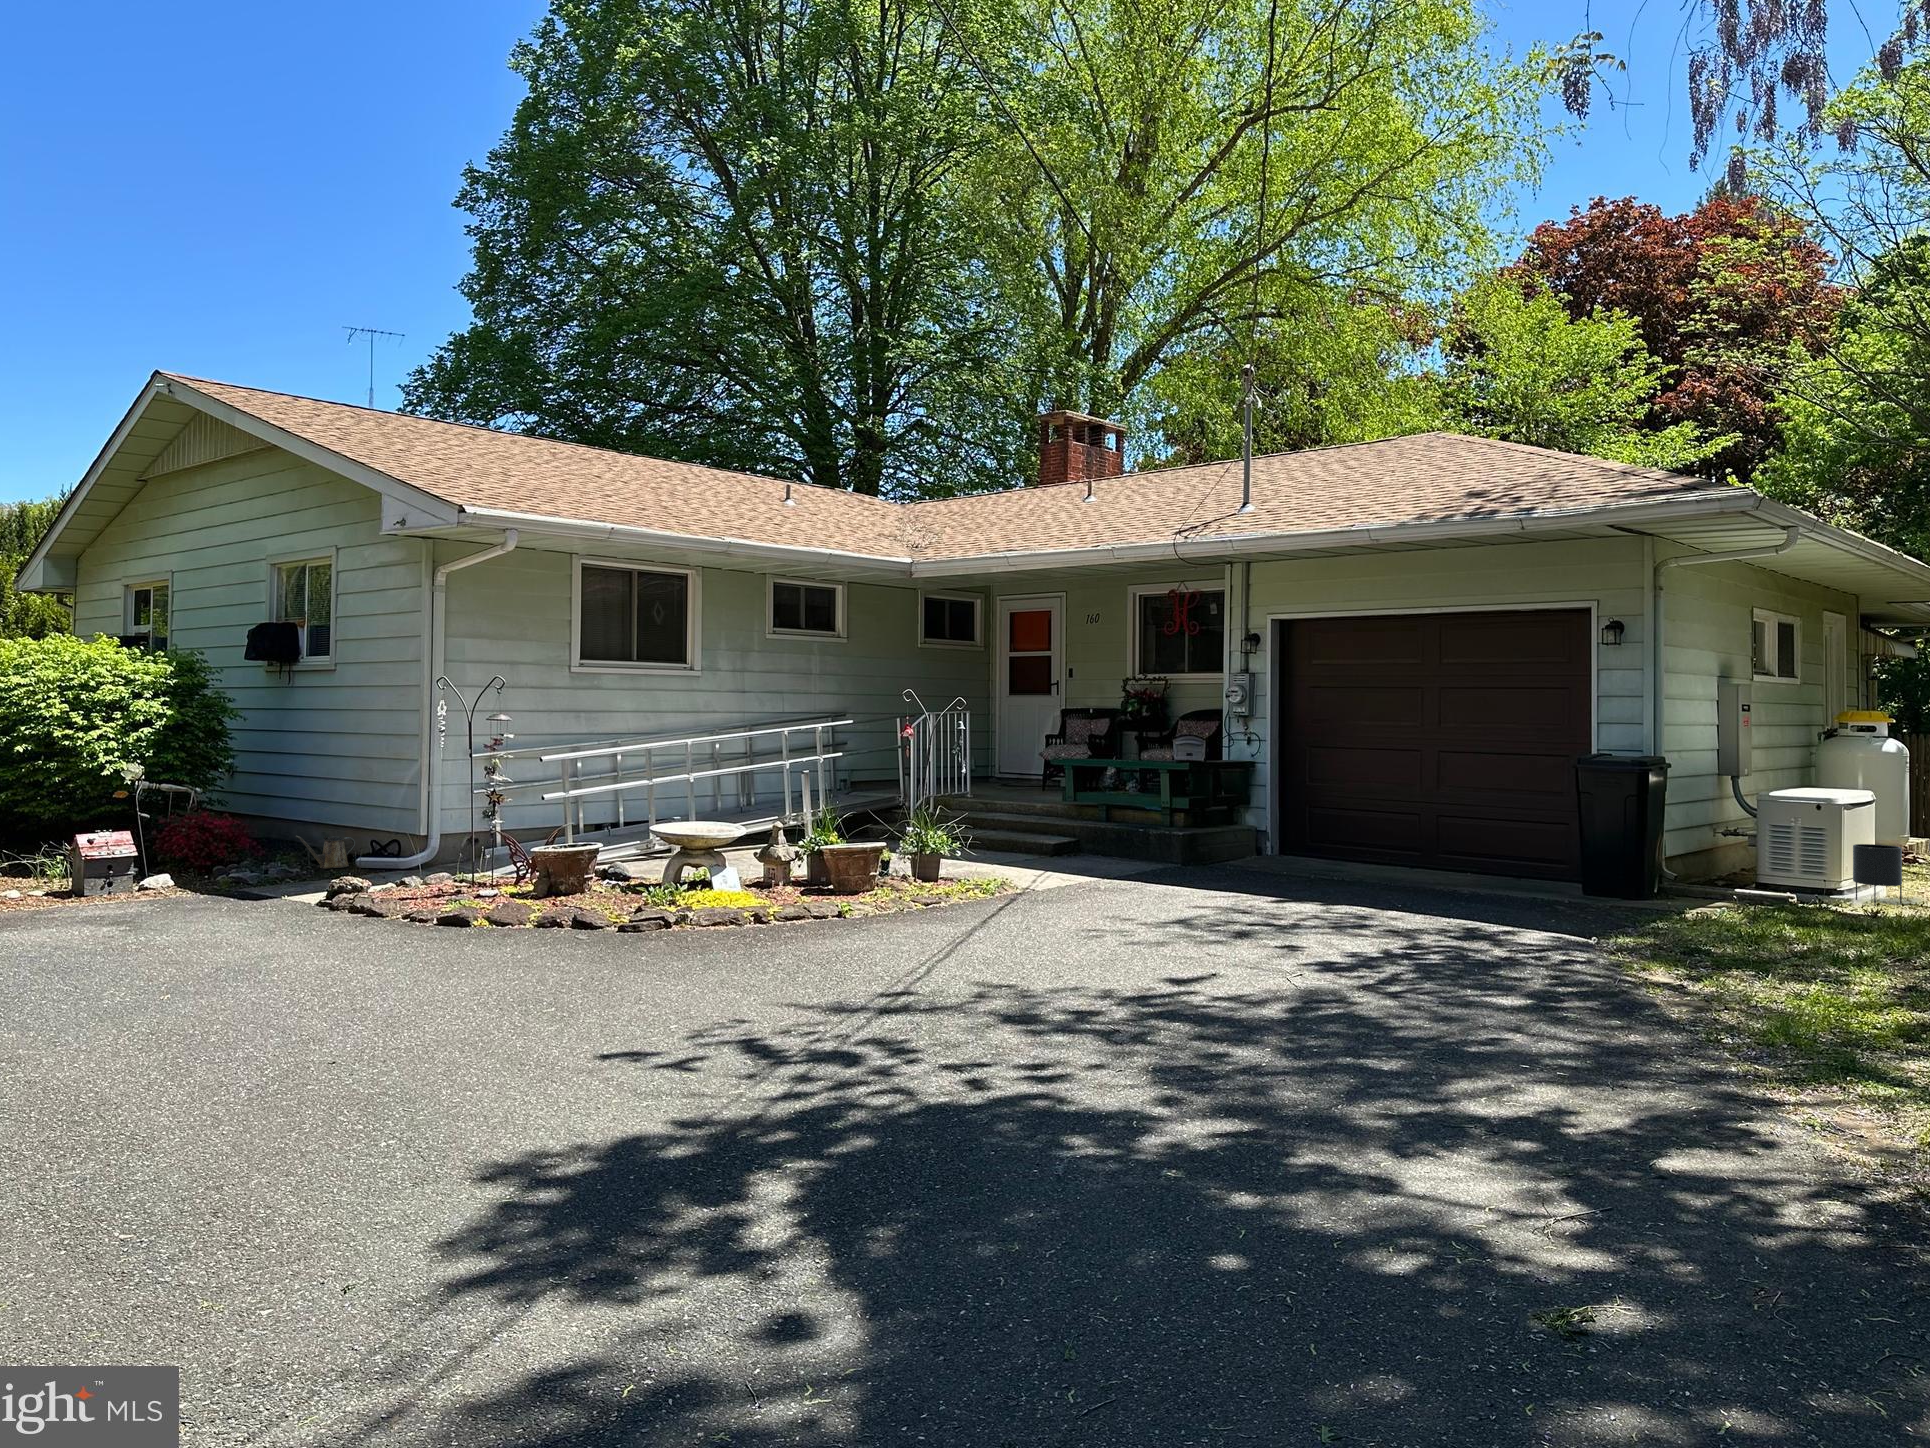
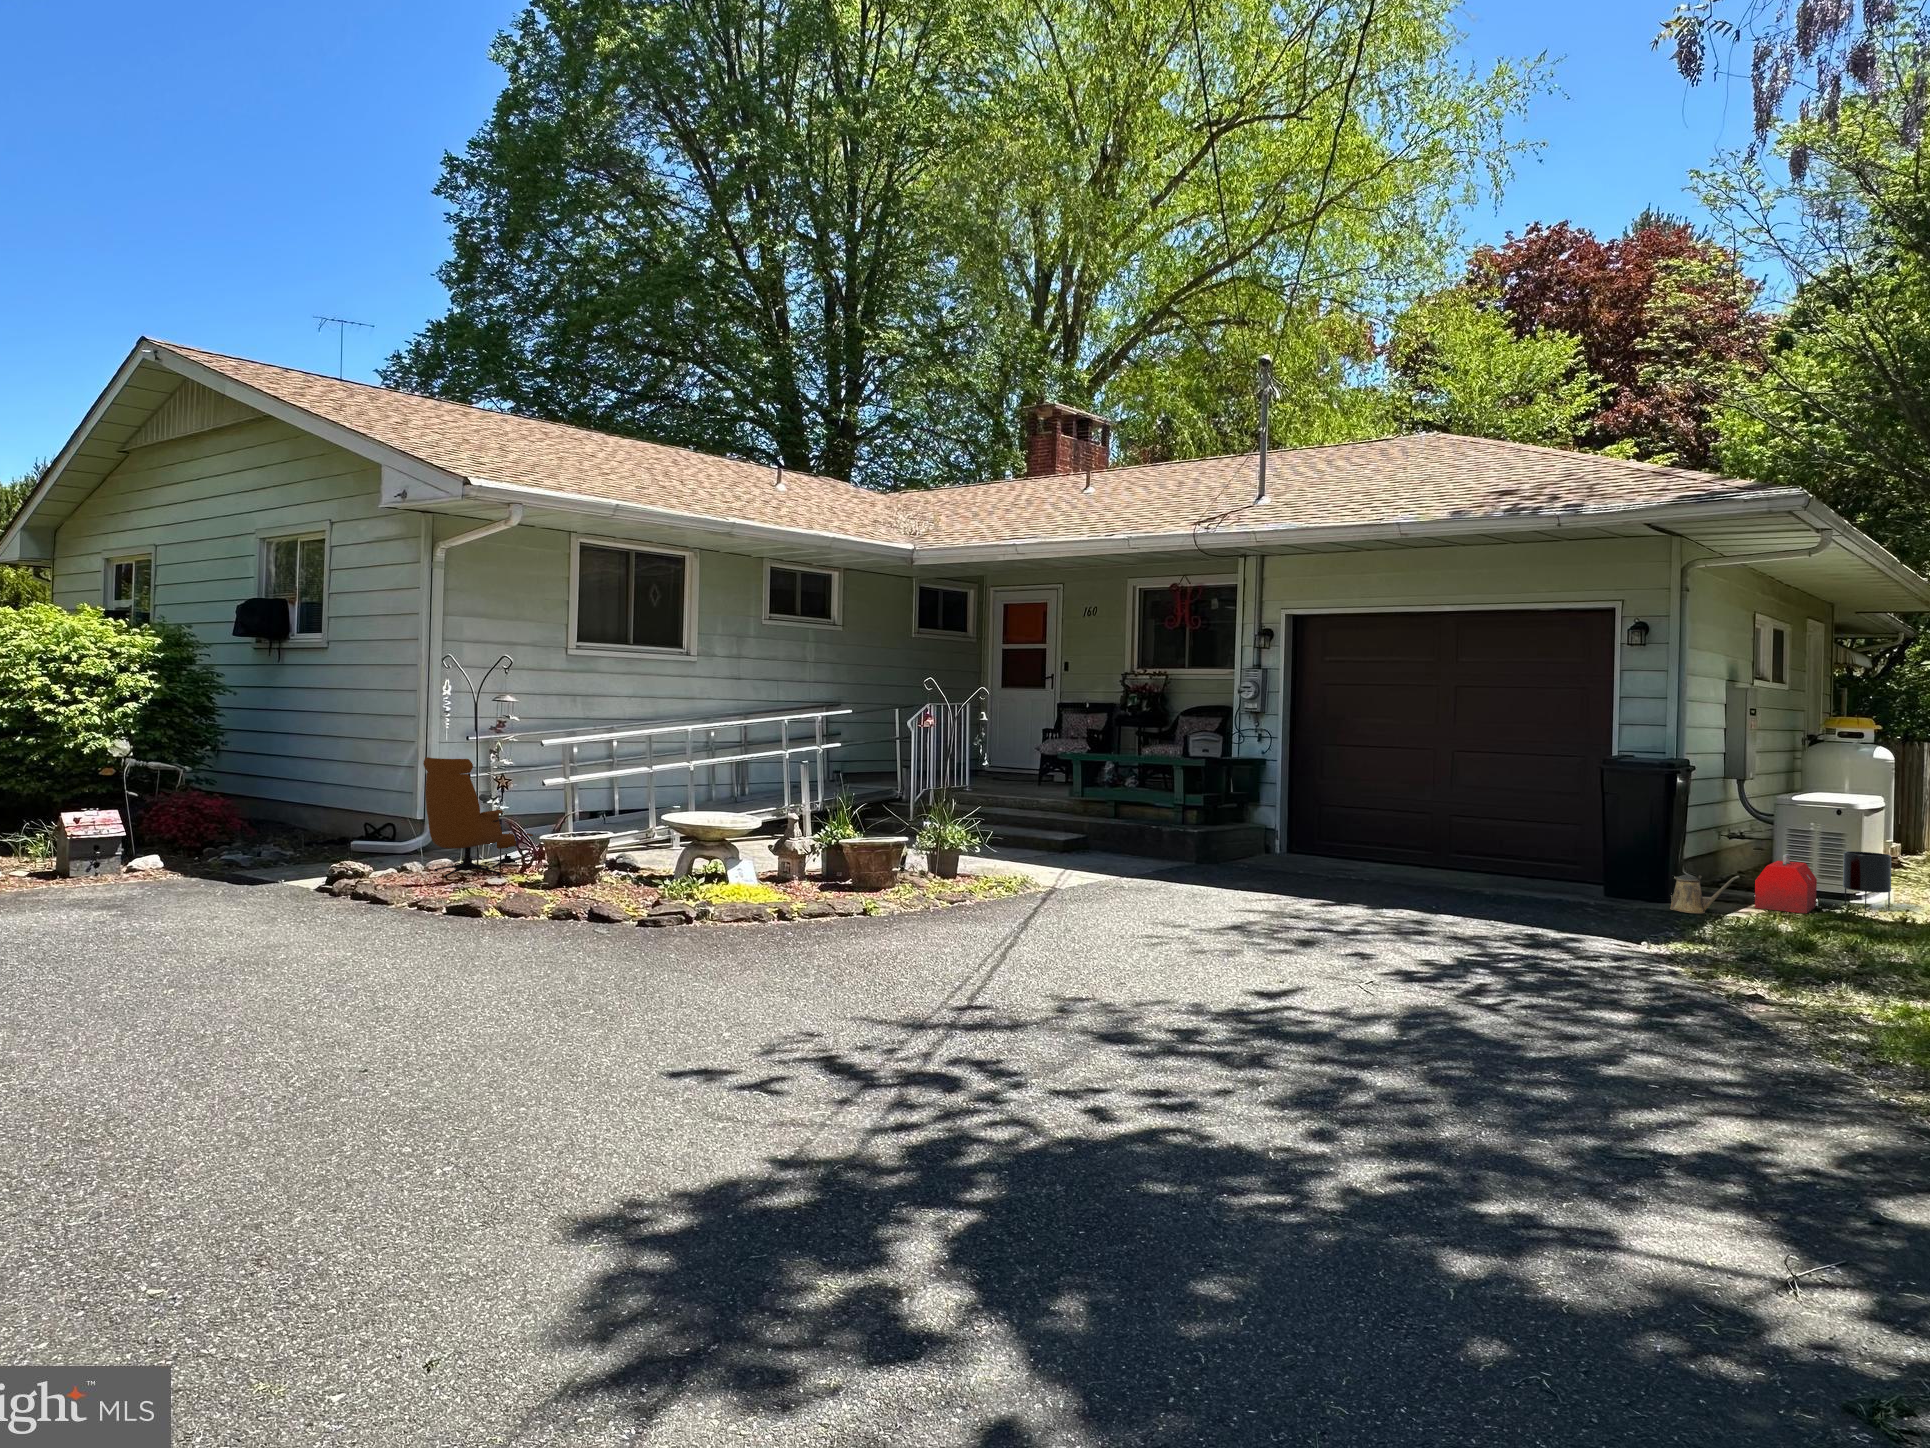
lounge chair: none [418,773,531,891] -> present [423,757,533,878]
watering can: present [295,836,355,869] -> present [1670,875,1740,913]
toolbox: none [1758,848,1825,909] -> present [1755,854,1817,914]

